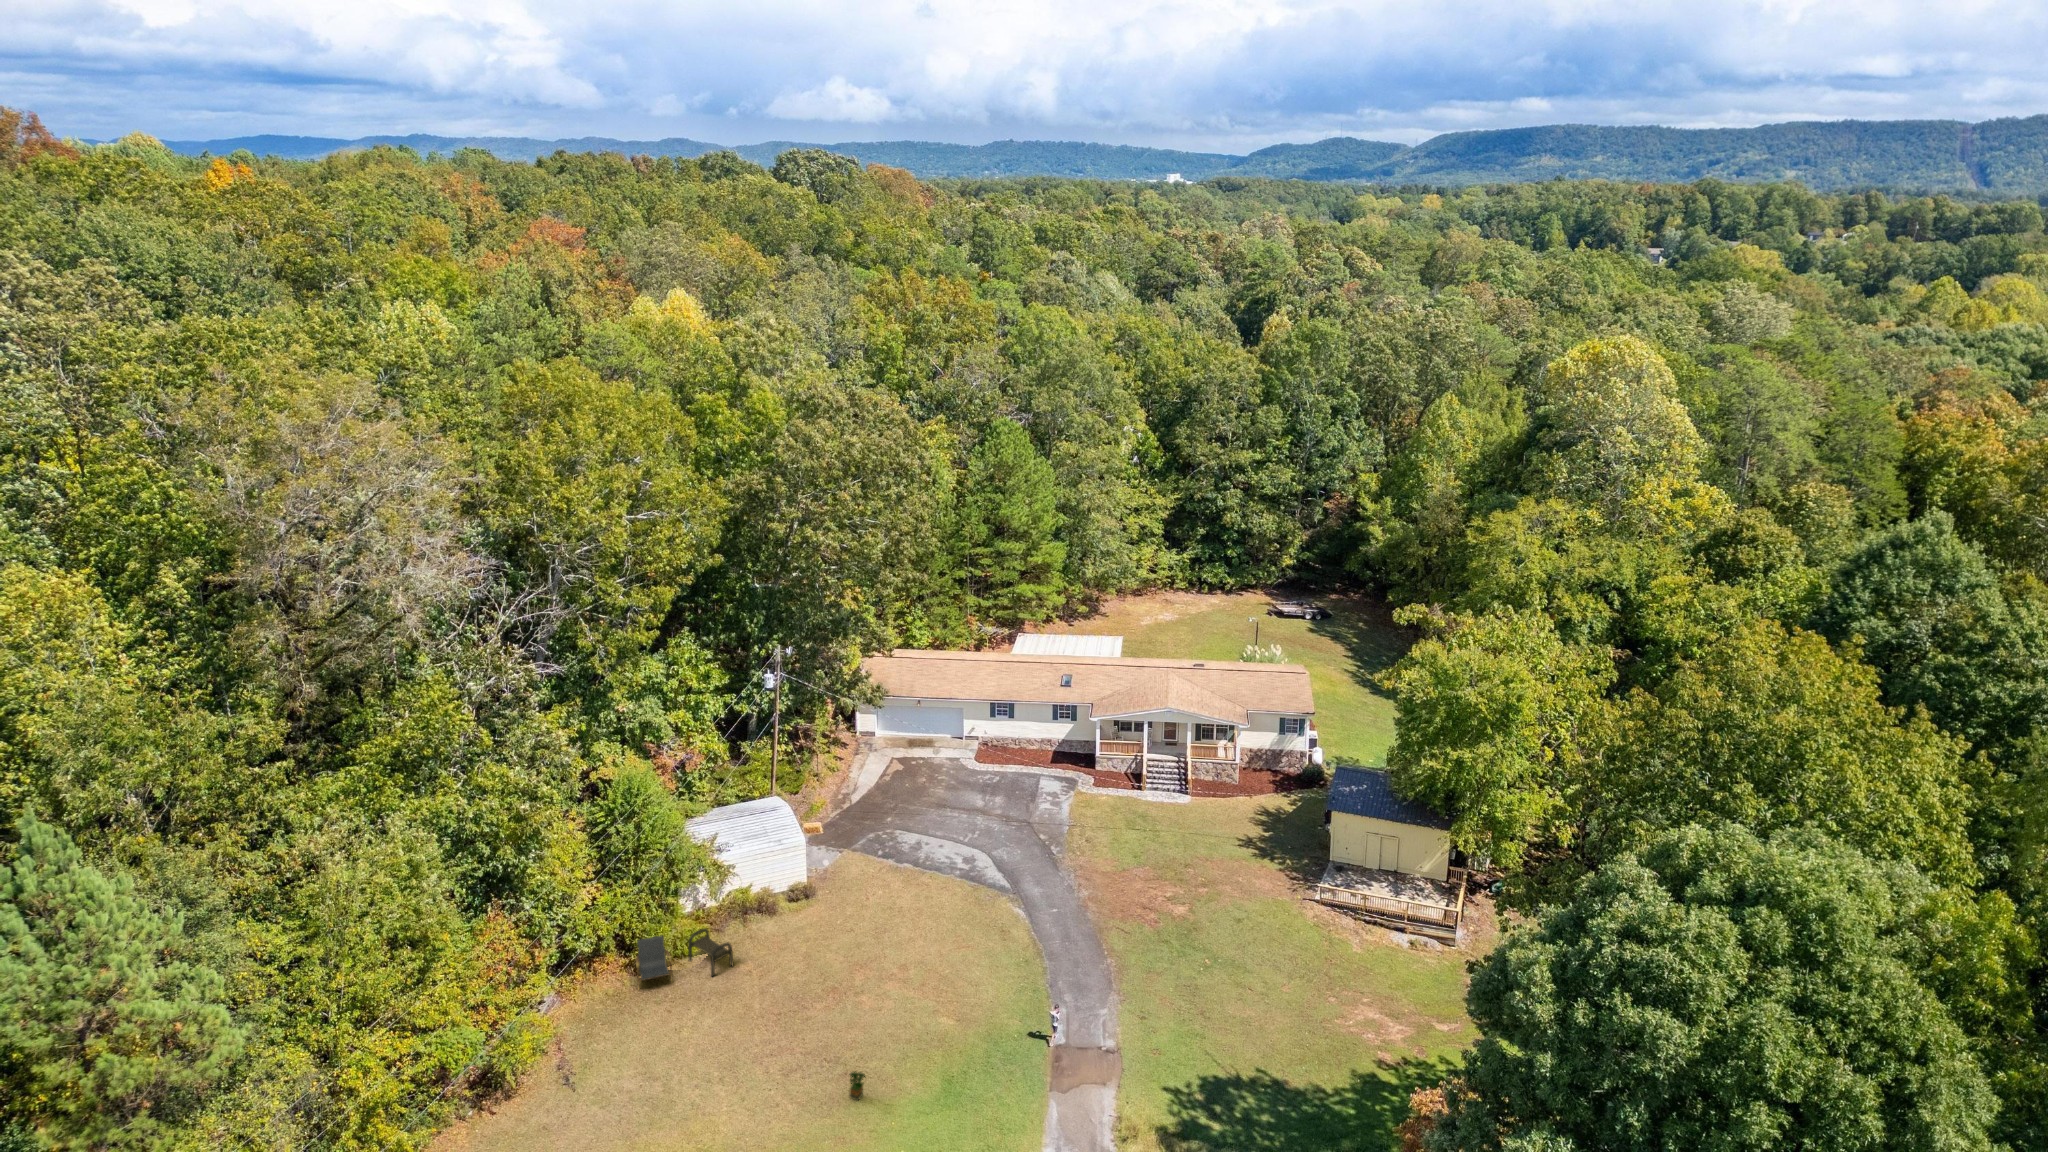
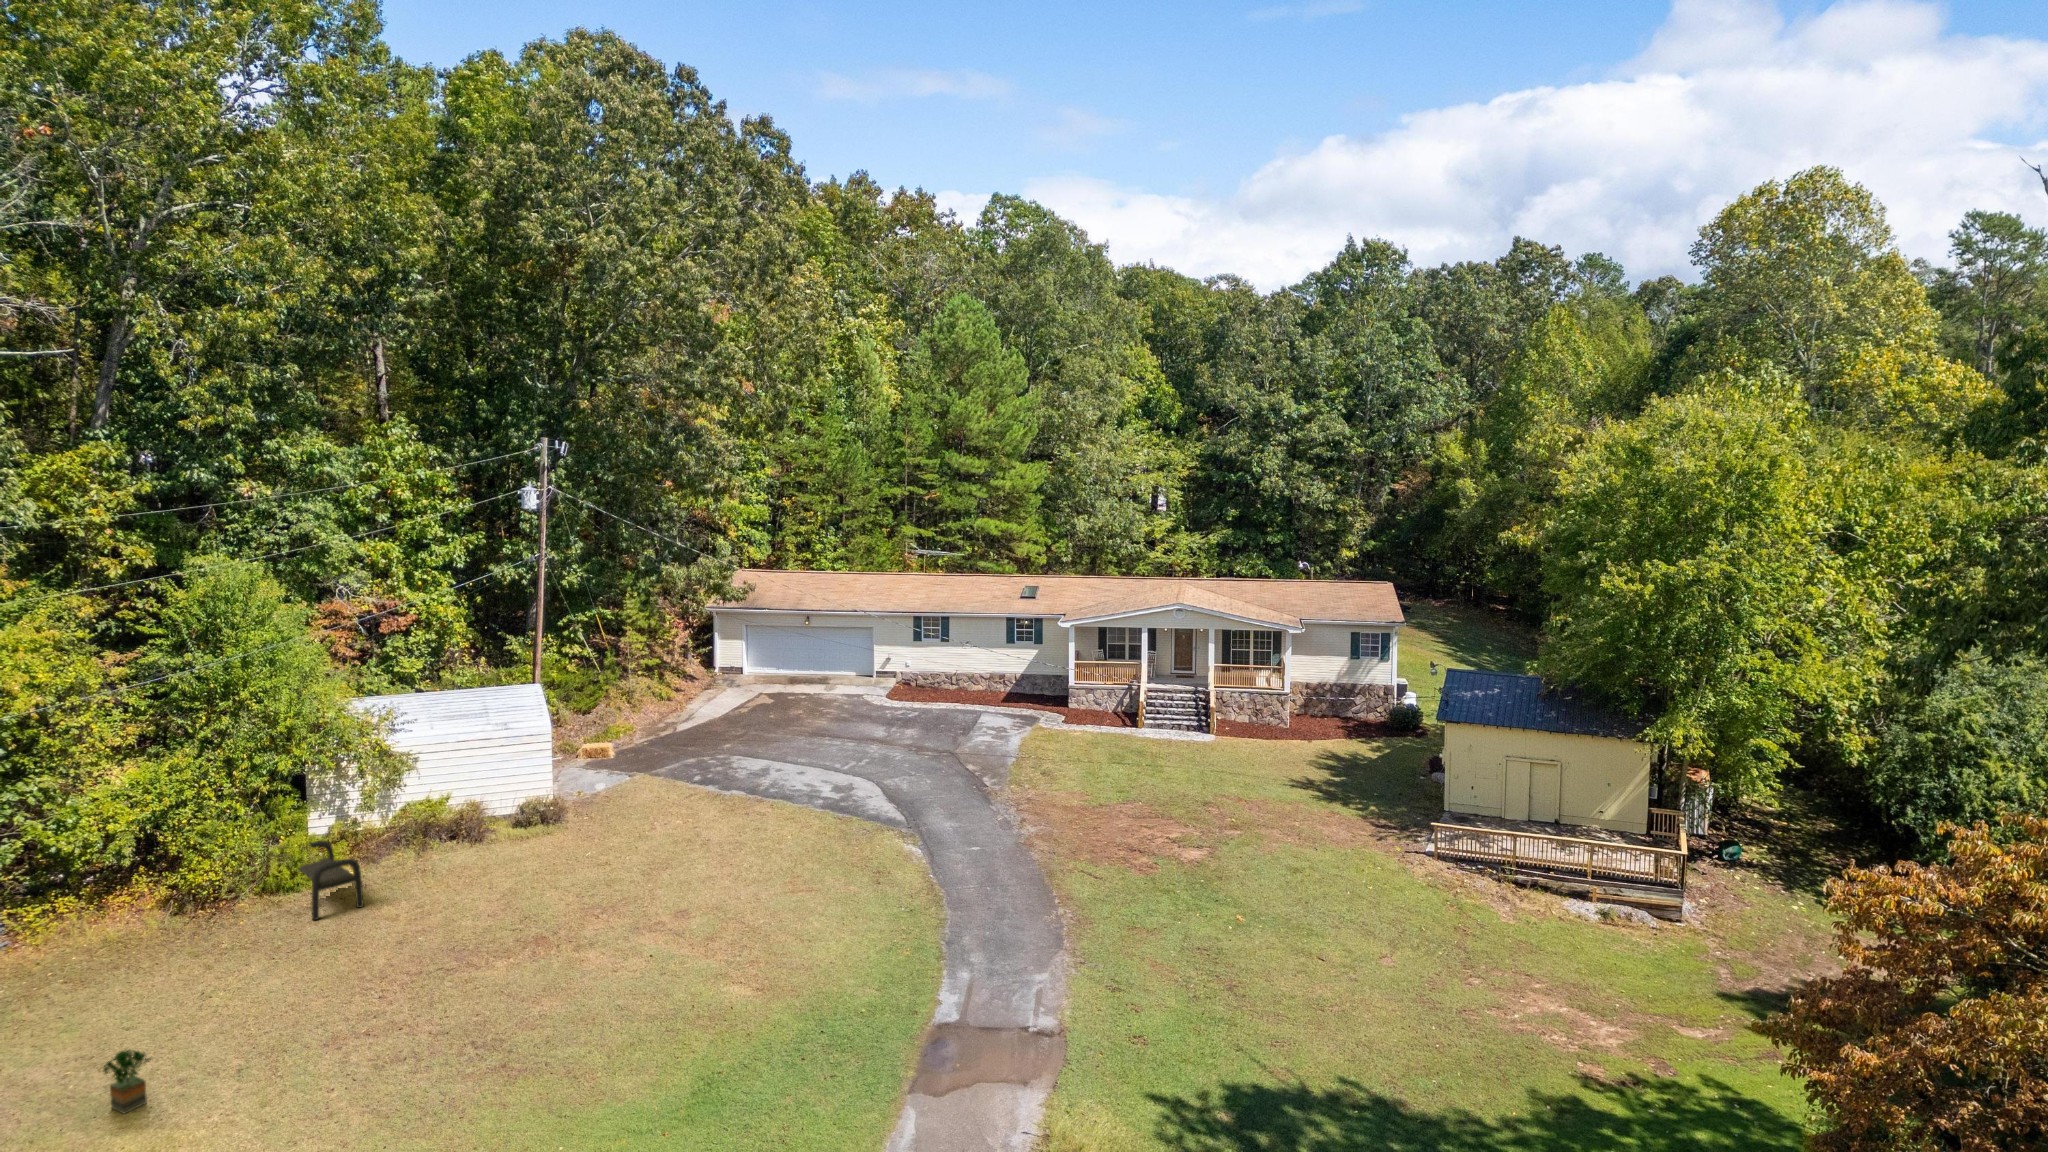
lounge chair: present [635,935,672,988] -> none [158,842,238,935]
potted tree: present [849,1071,866,1100] -> present [103,1049,153,1114]

